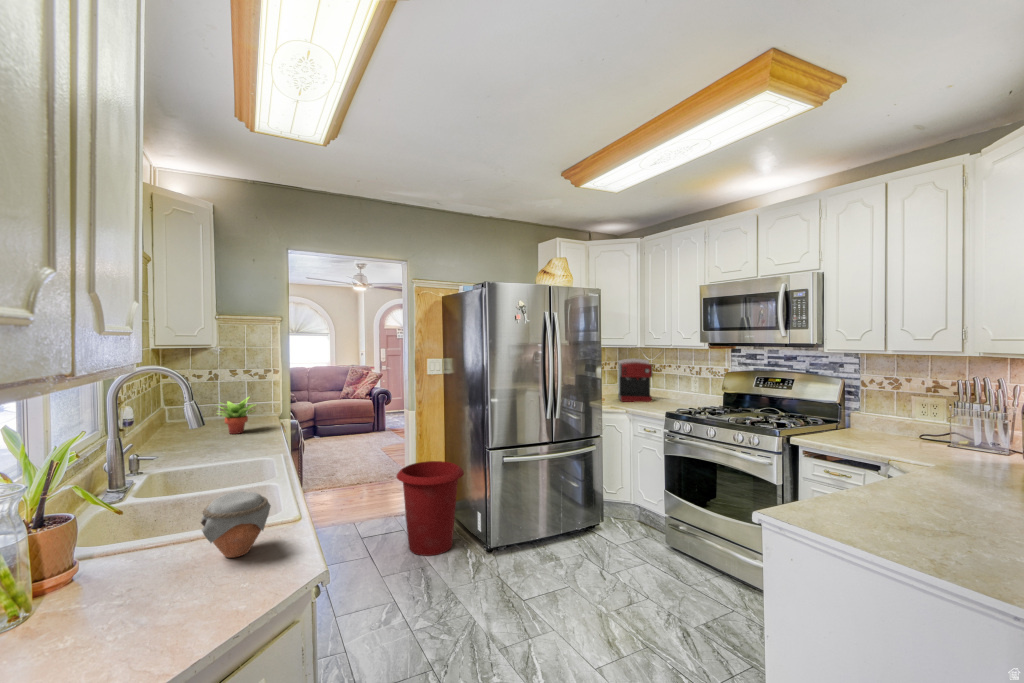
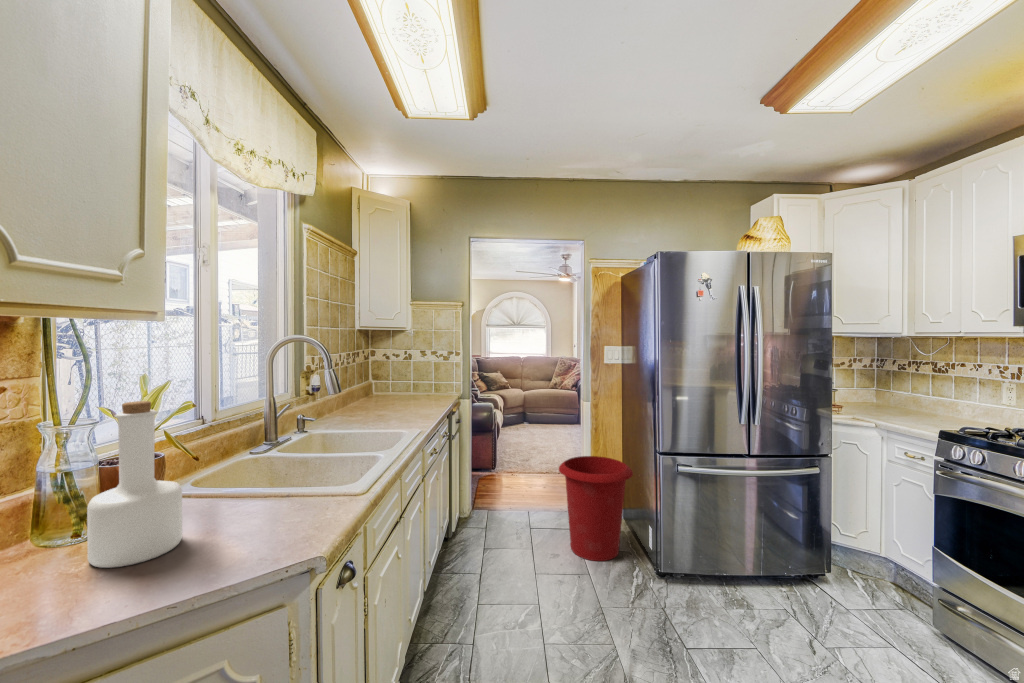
coffee maker: present [618,359,652,402] -> none [868,352,929,416]
succulent plant: present [220,397,253,434] -> none [394,373,429,406]
bottle: none [70,456,163,624] -> present [87,401,182,568]
jar: present [201,491,271,558] -> none [231,455,314,526]

